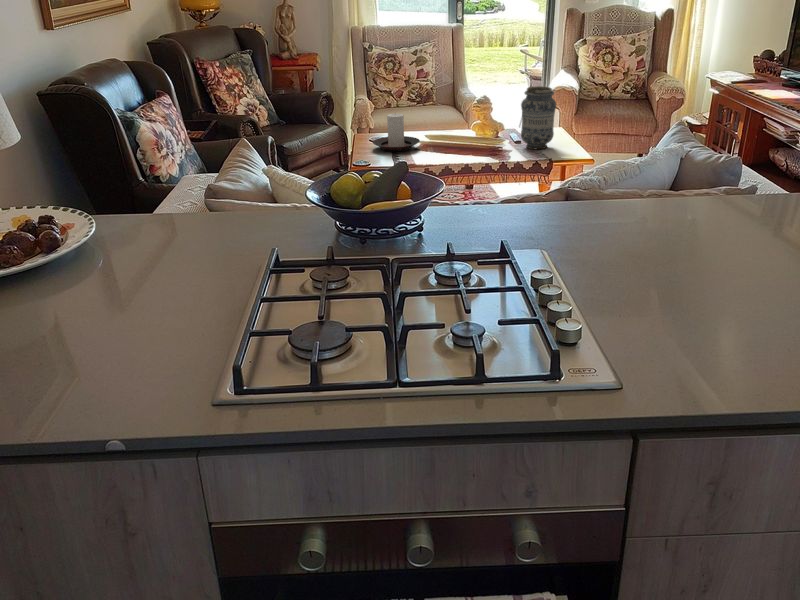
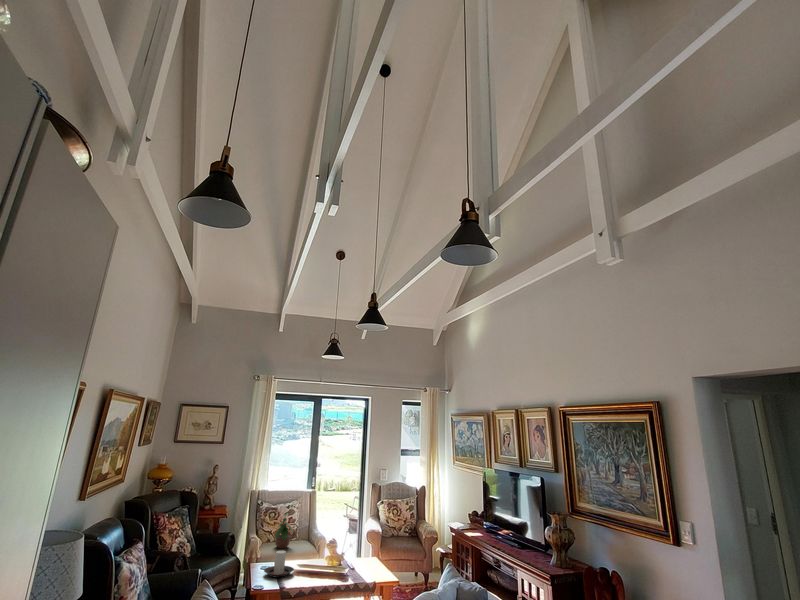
potted plant: none [393,57,428,116] -> present [275,513,293,548]
vase: present [521,86,556,149] -> none [355,533,375,574]

